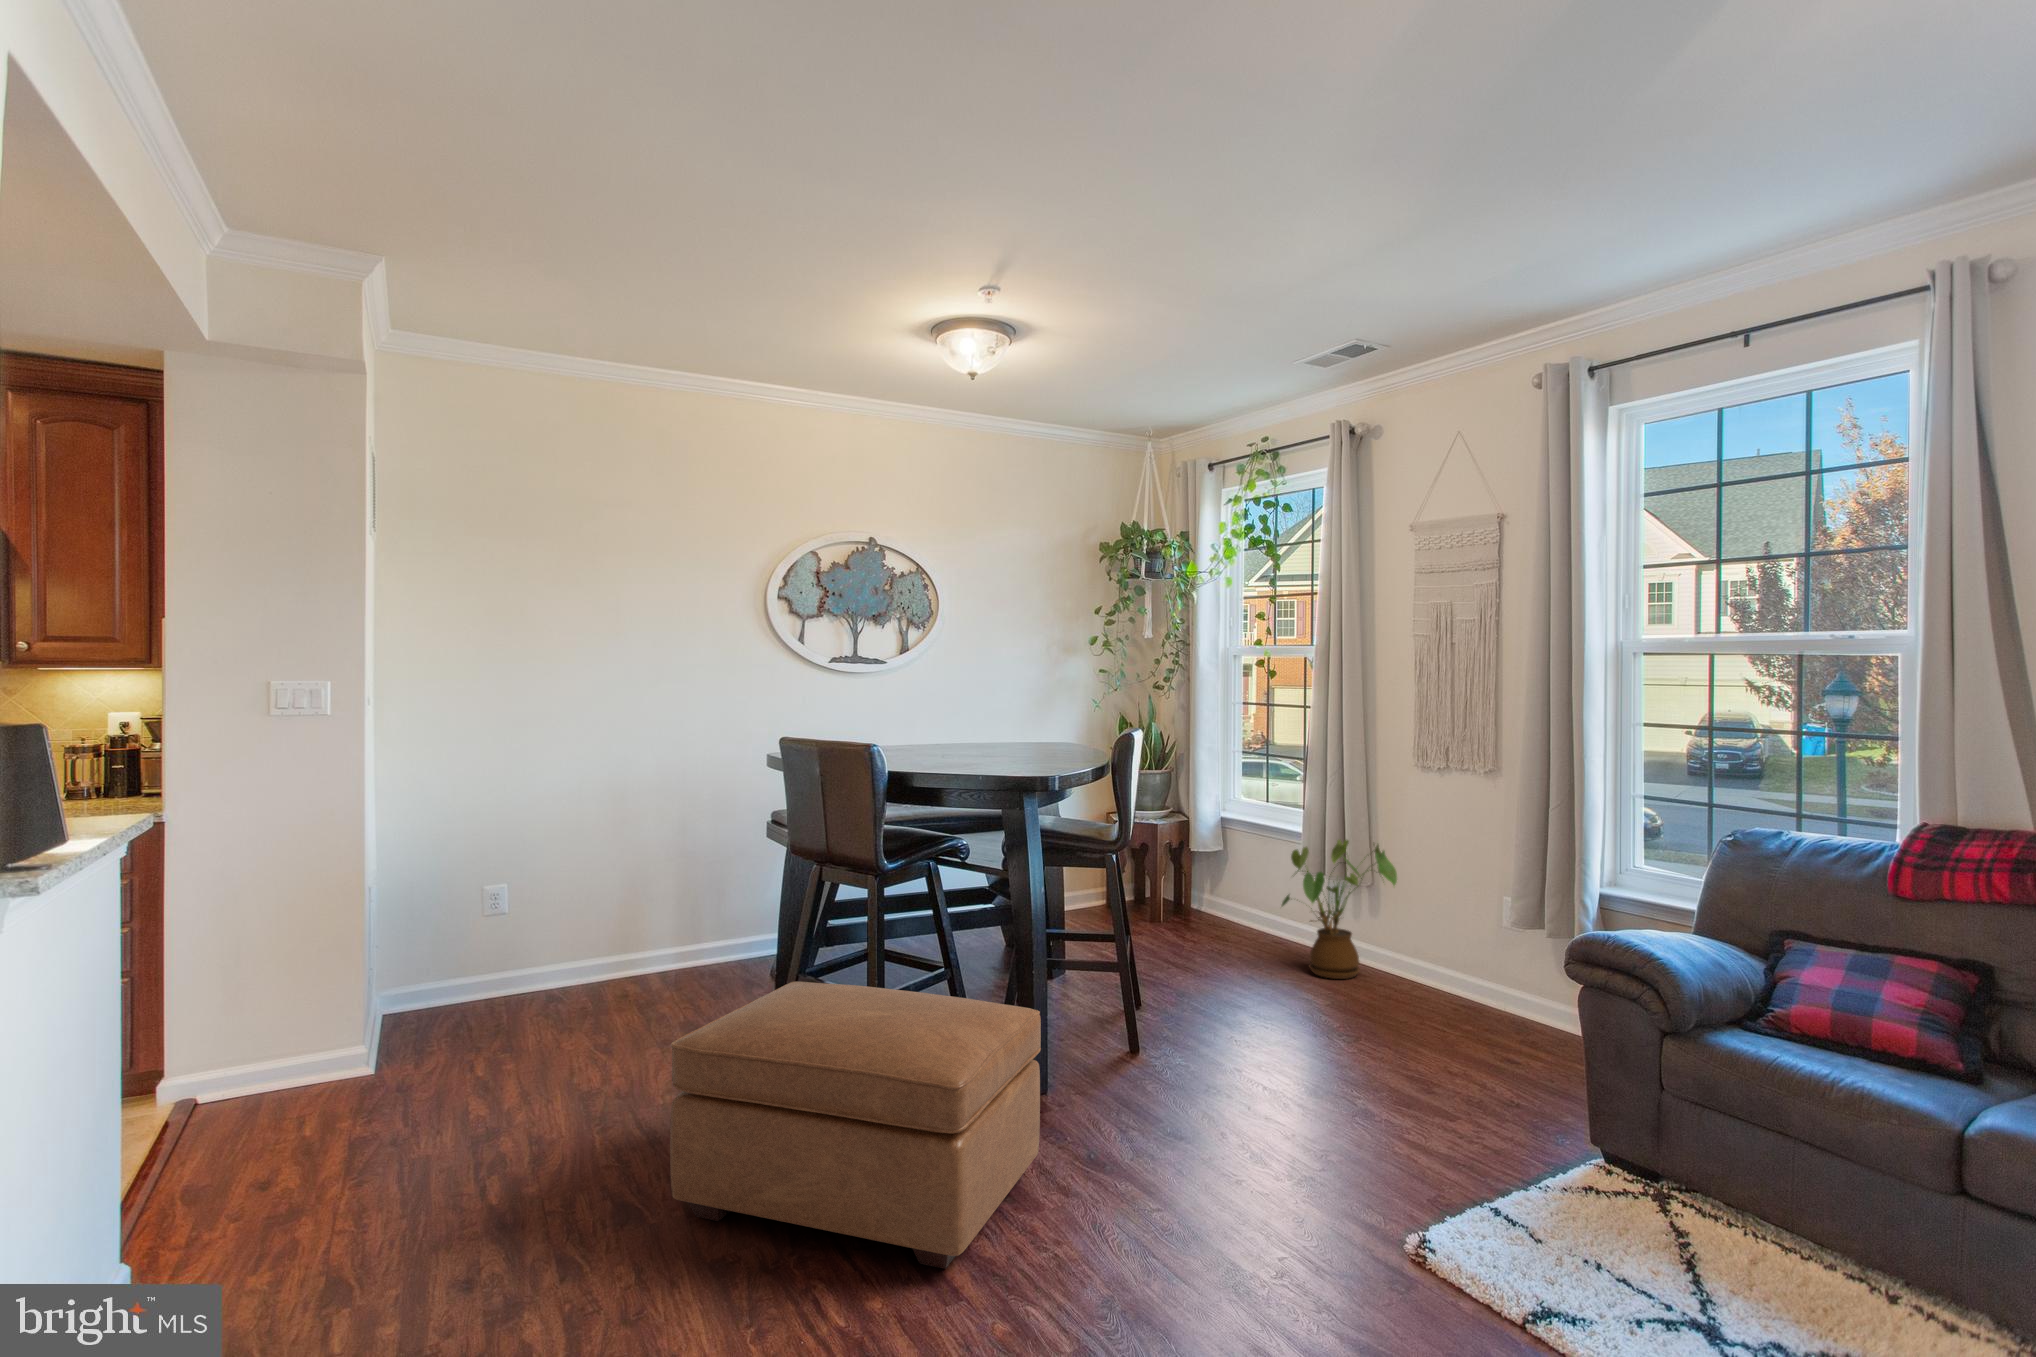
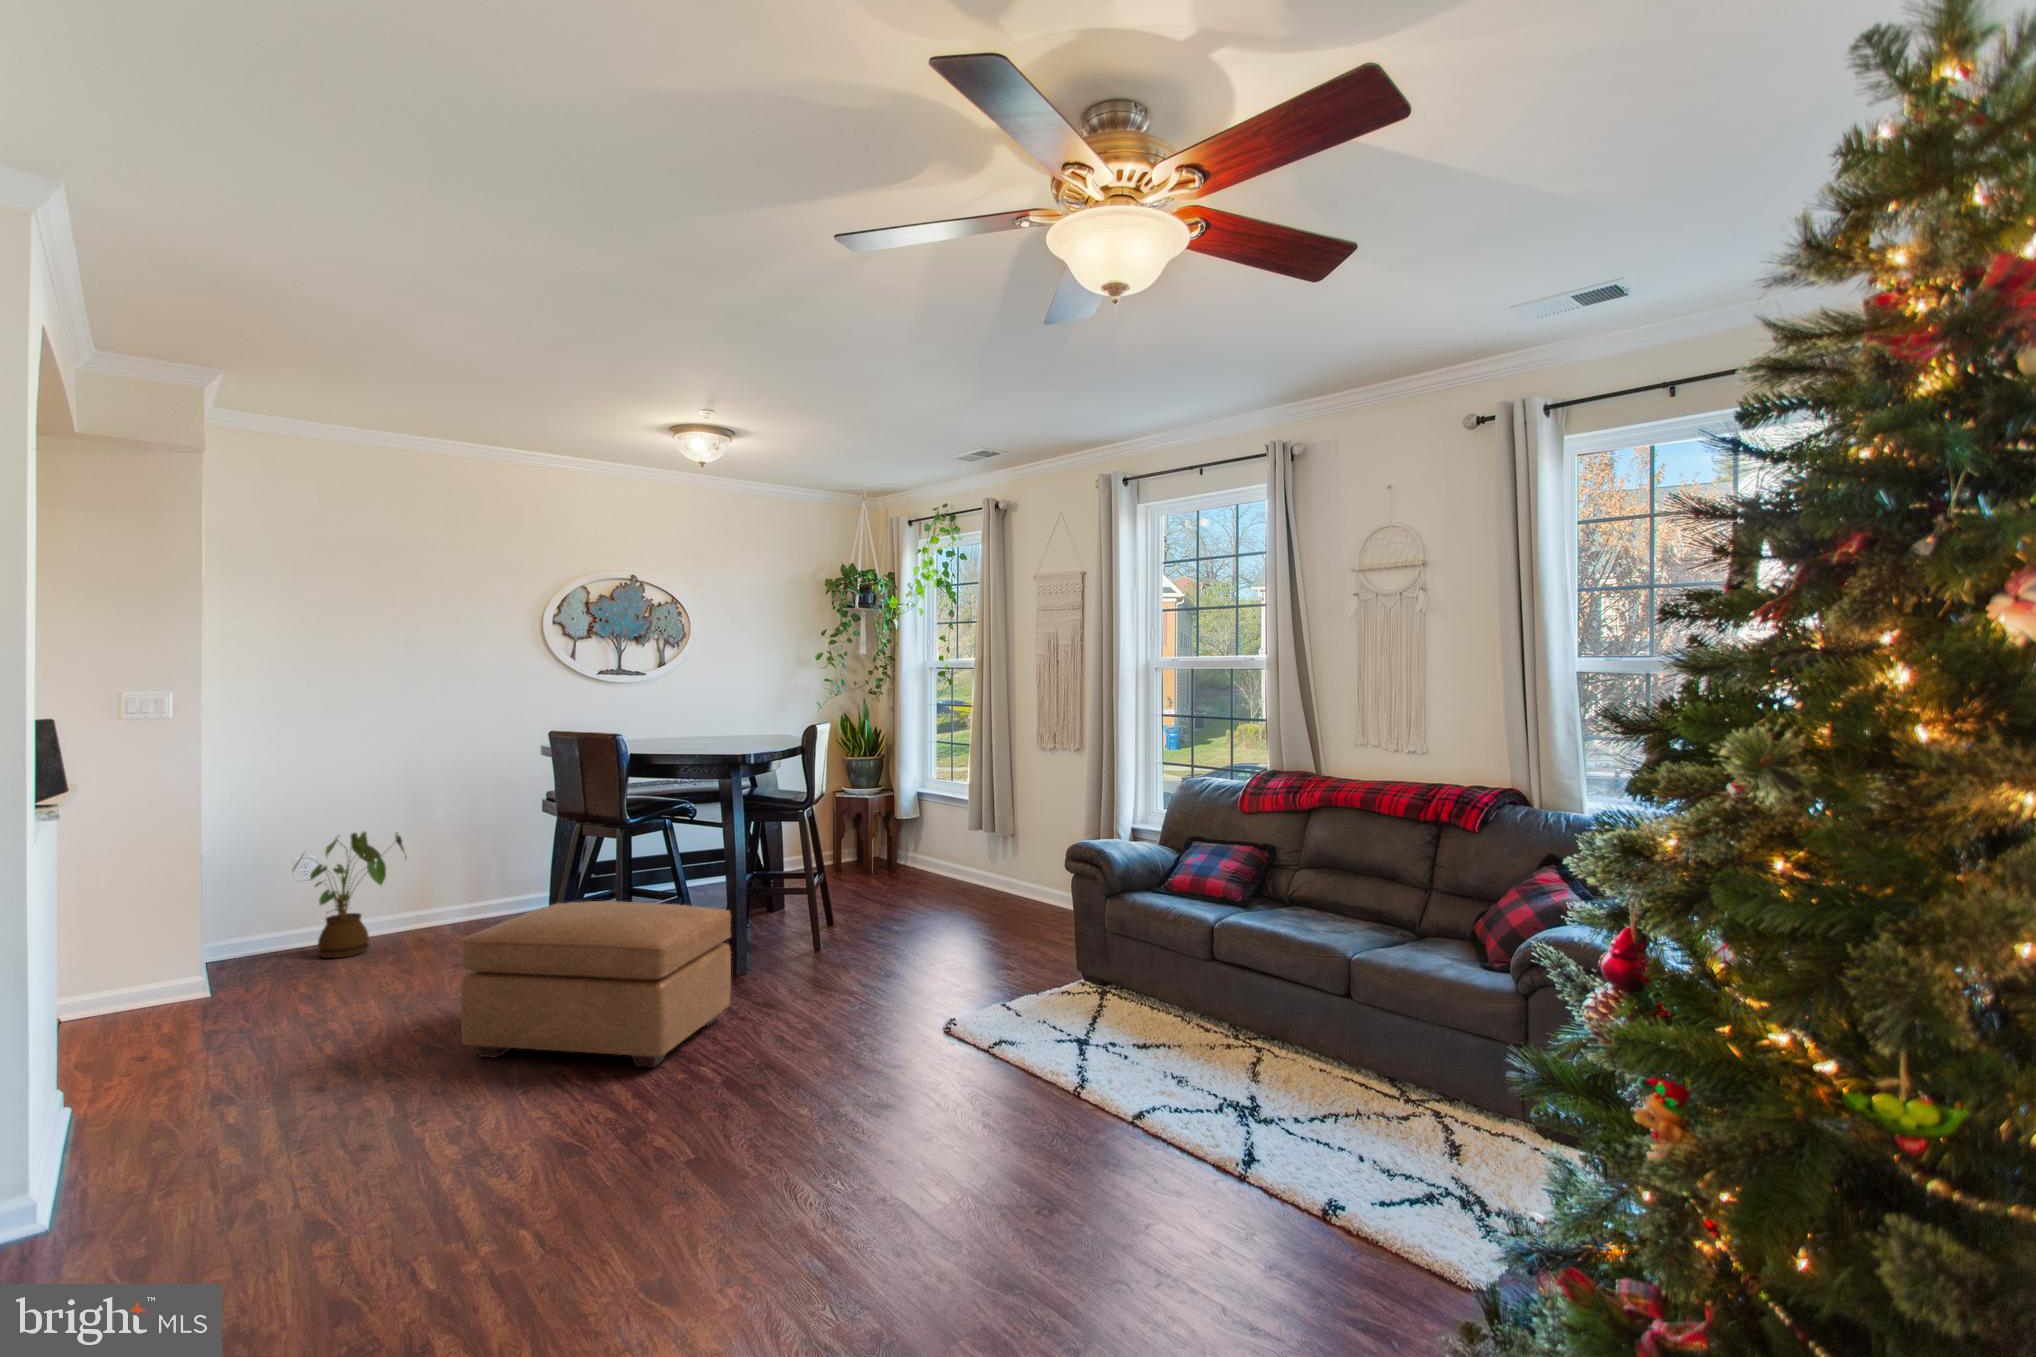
house plant: present [1282,839,1397,979] -> present [293,832,406,958]

